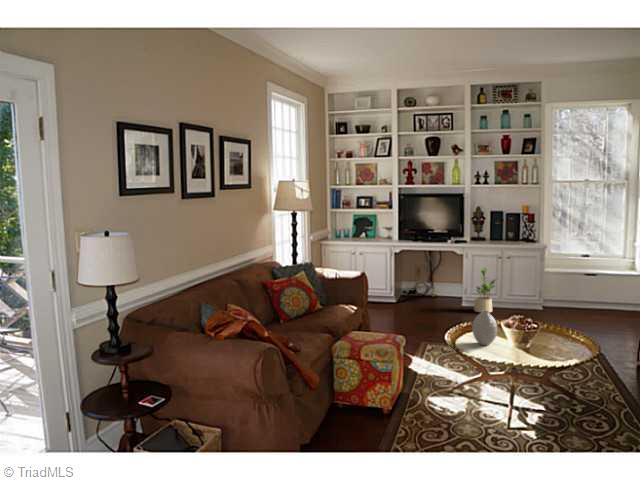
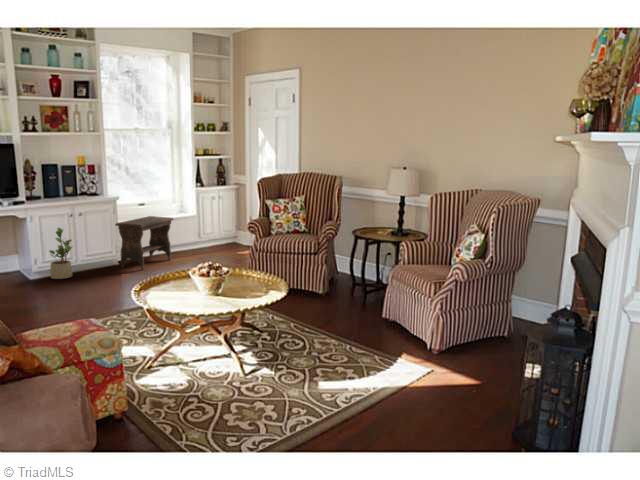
footstool: none [538,267,607,319] -> present [115,216,173,270]
vase: present [472,311,498,345] -> none [176,266,203,303]

